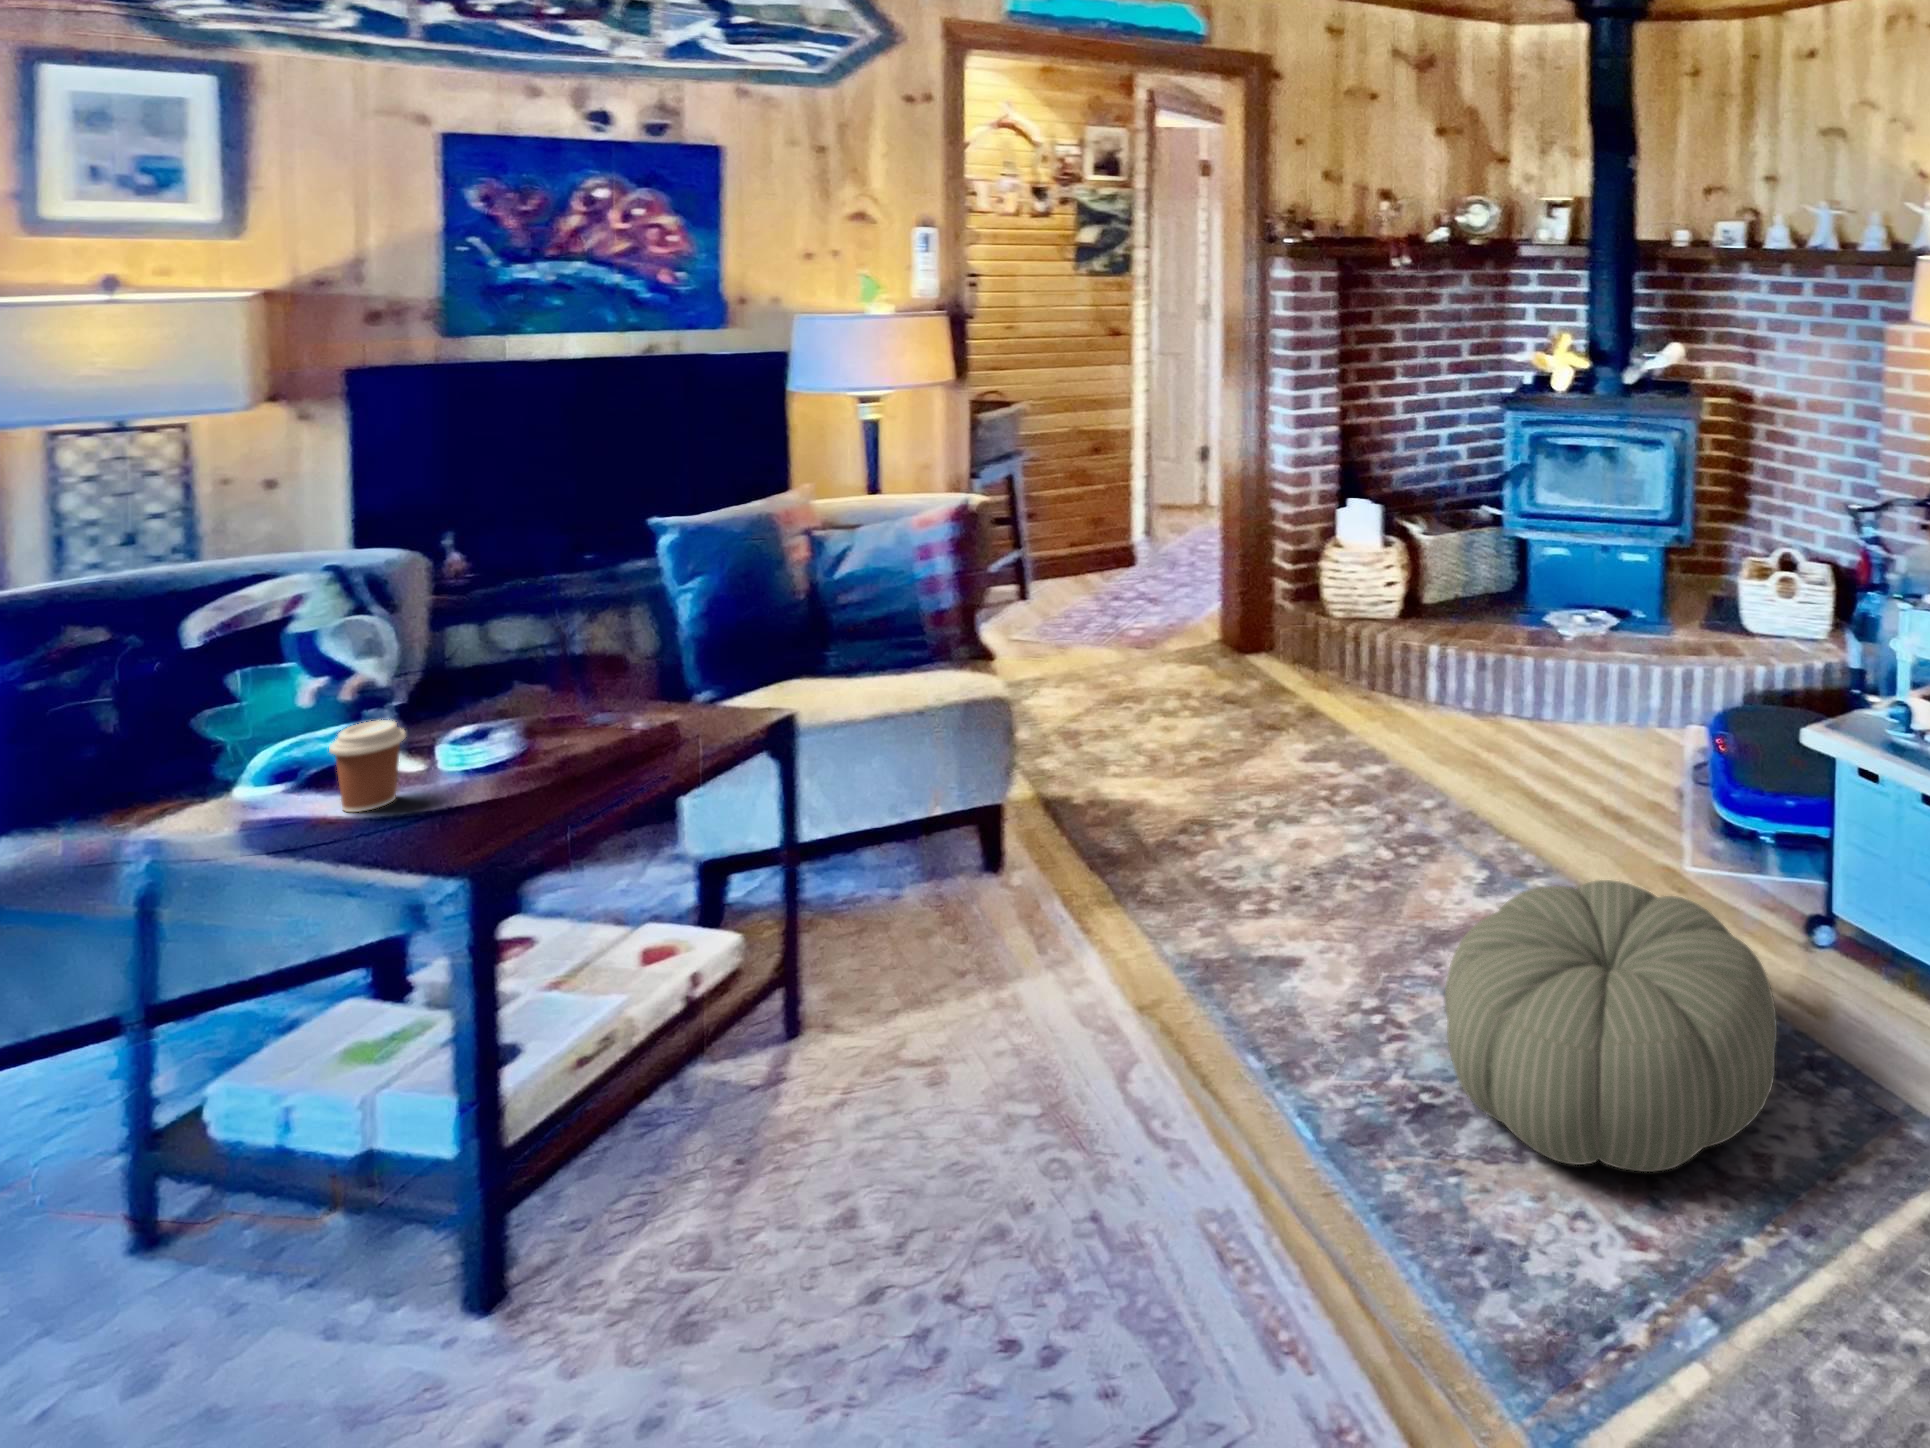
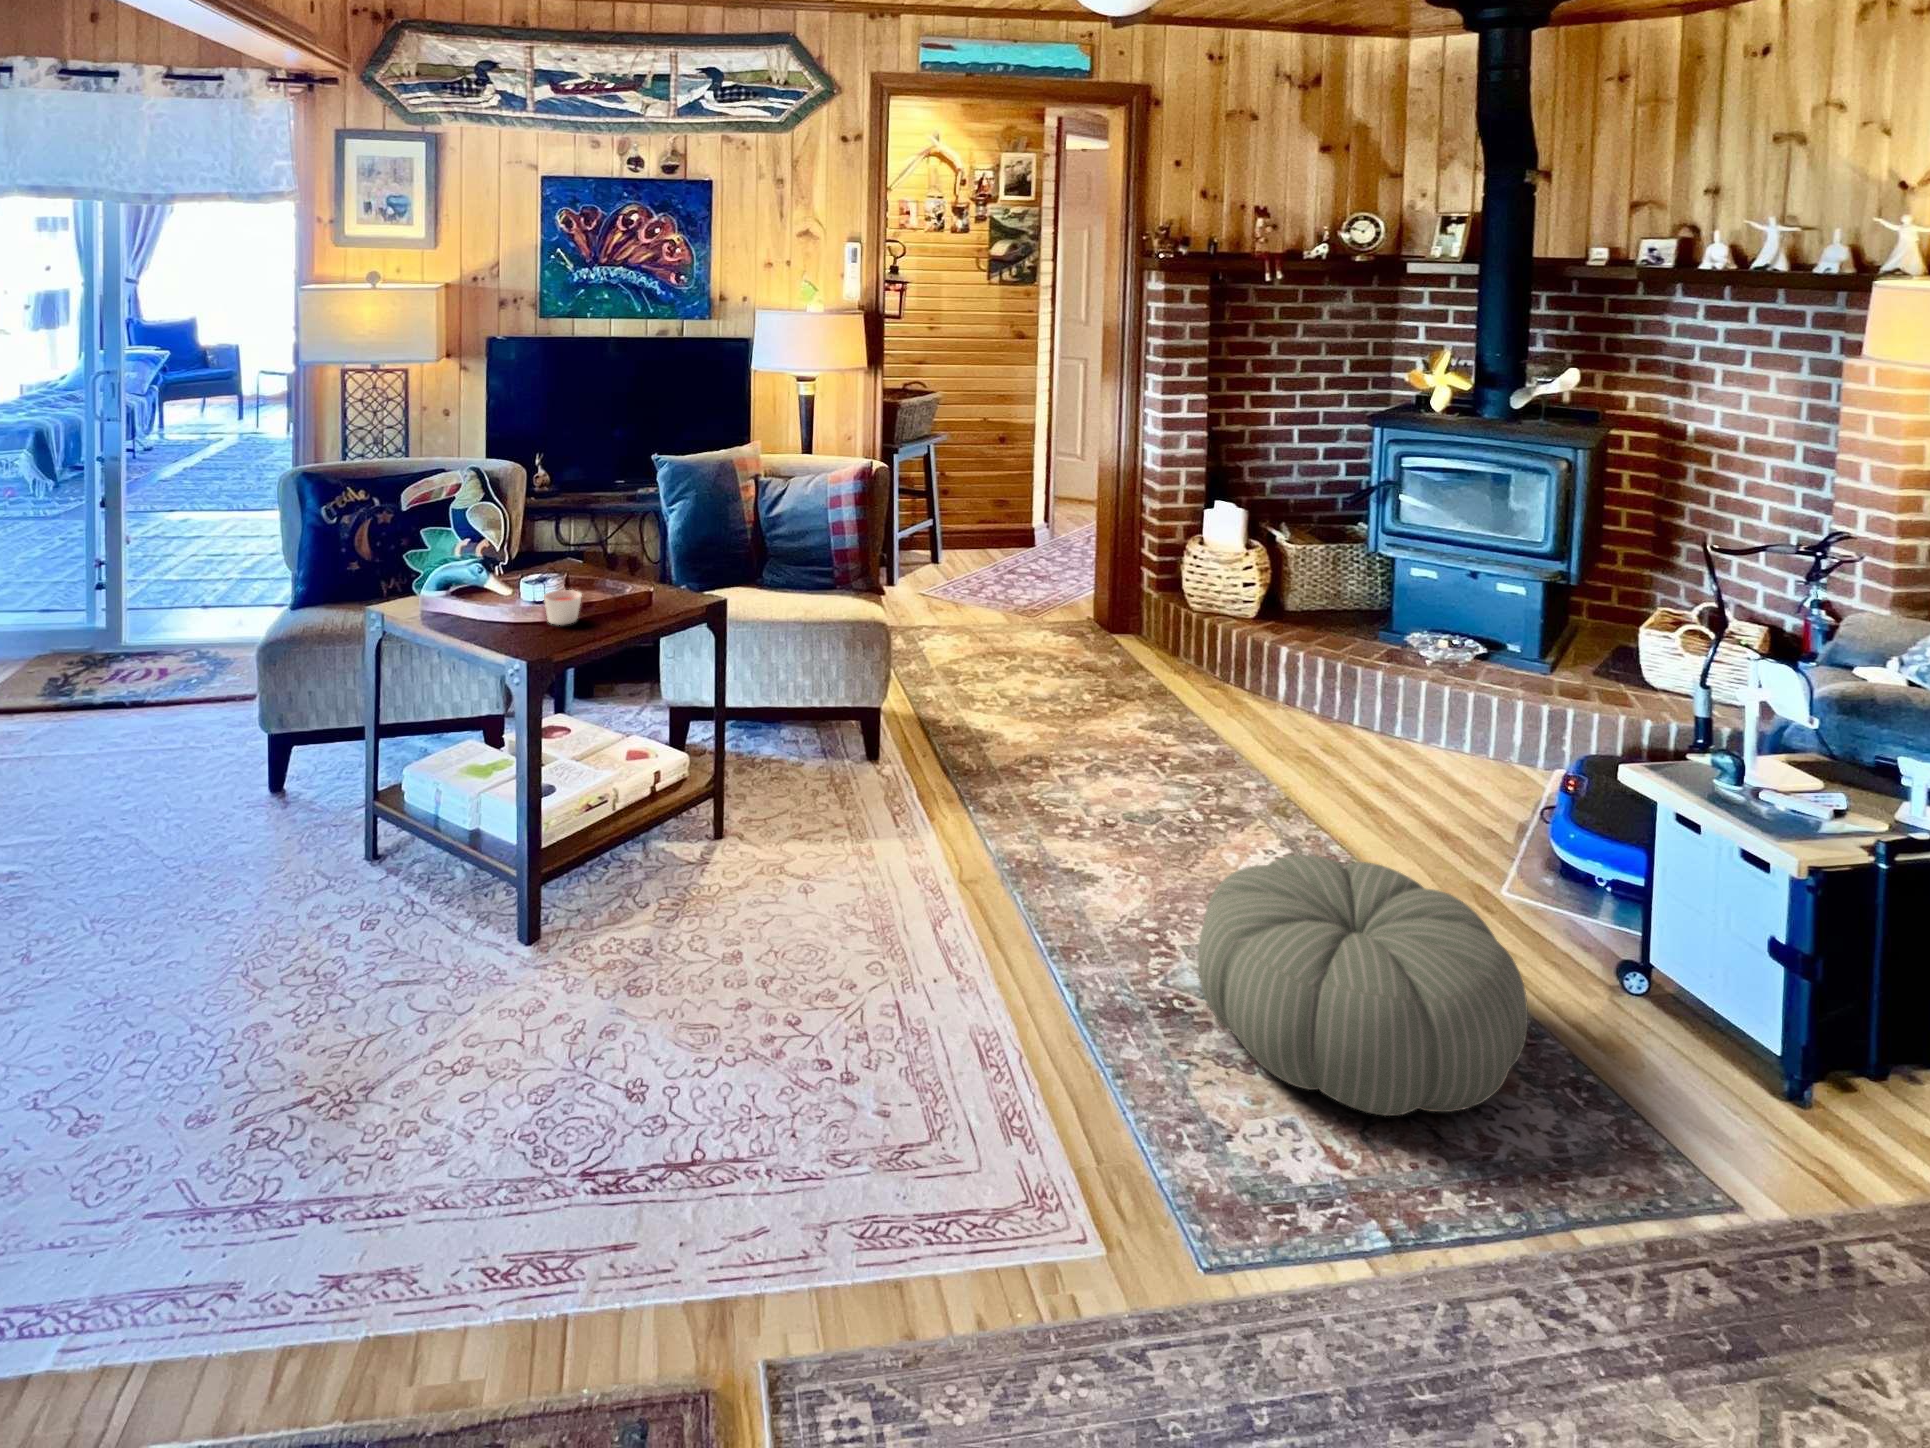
coffee cup: present [329,720,405,812] -> none [465,562,503,618]
candle: none [486,741,556,798] -> present [544,590,582,625]

